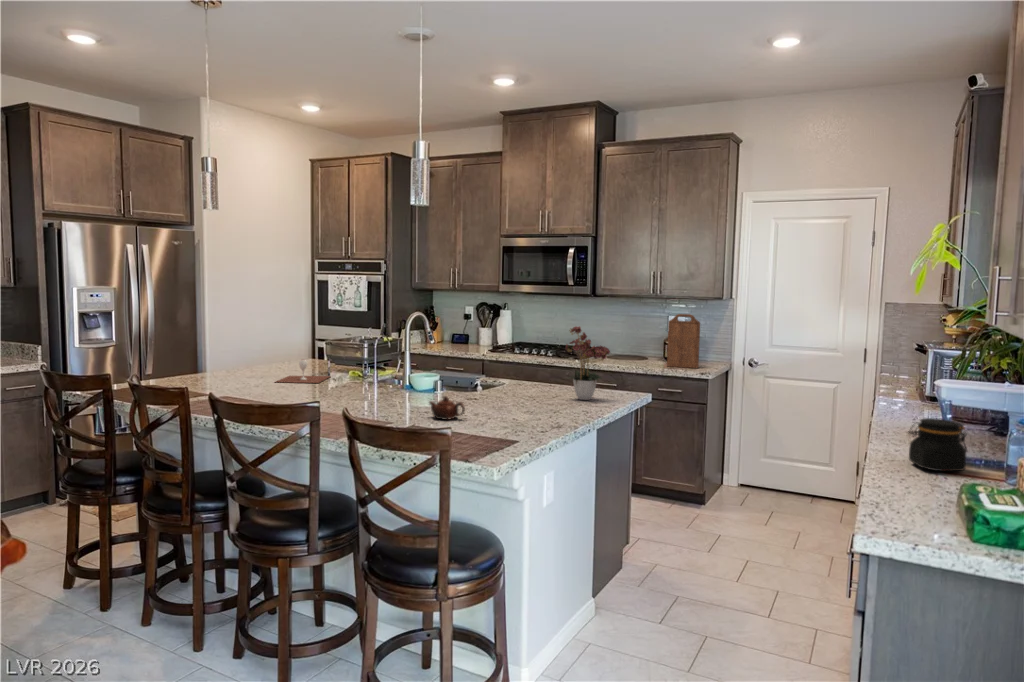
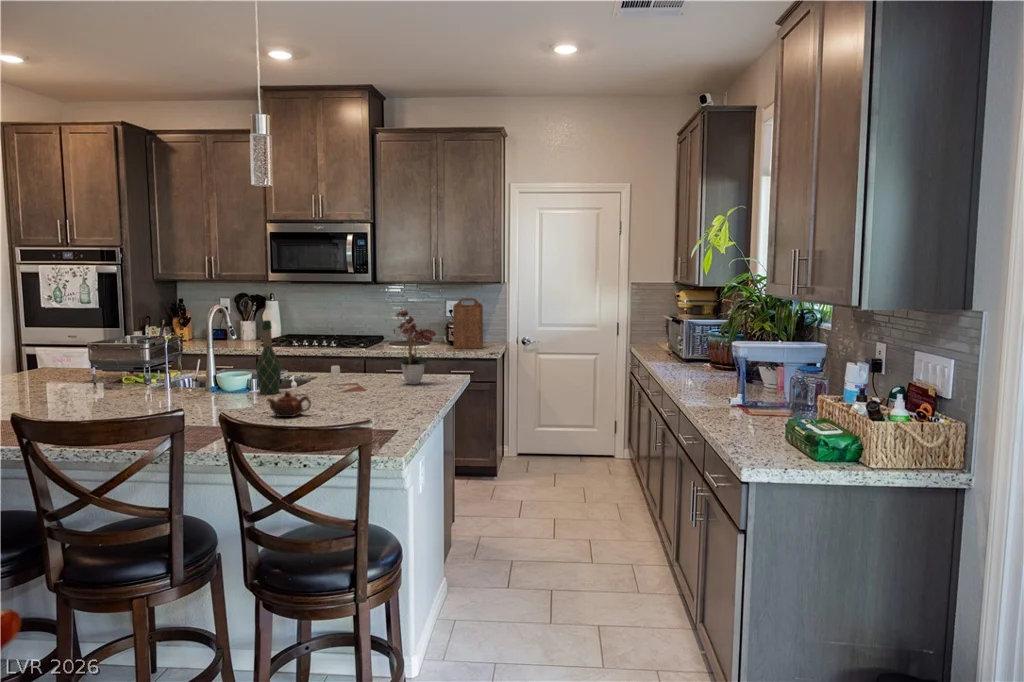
wine bottle: none [440,331,461,397] -> present [256,320,281,394]
wine glass: present [276,359,329,383] -> present [331,365,366,393]
jar: present [909,418,967,472] -> none [718,371,761,413]

